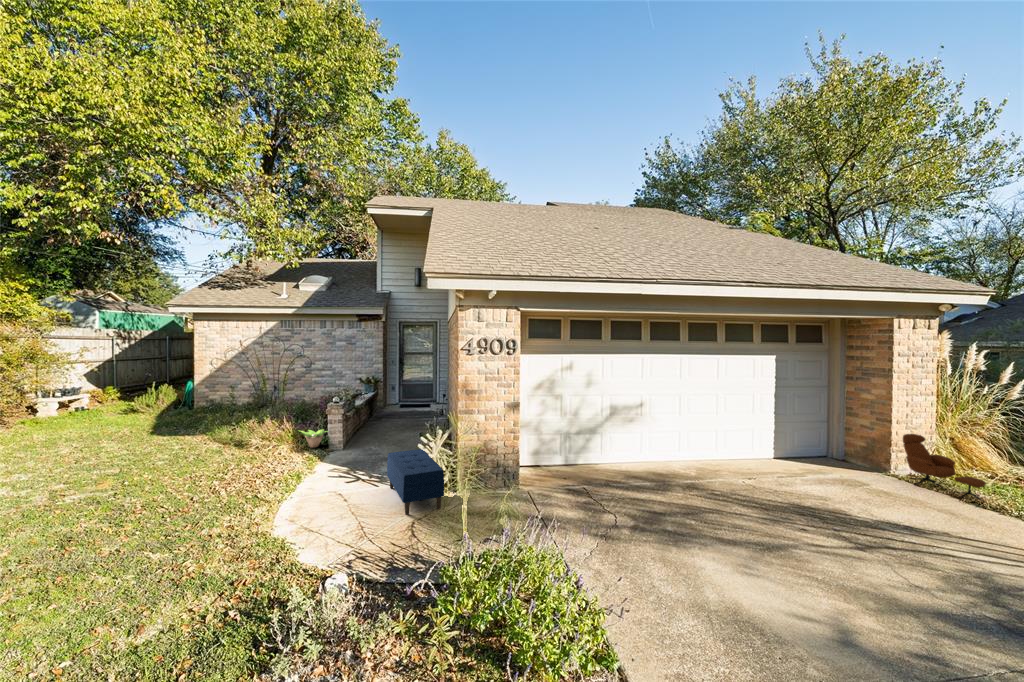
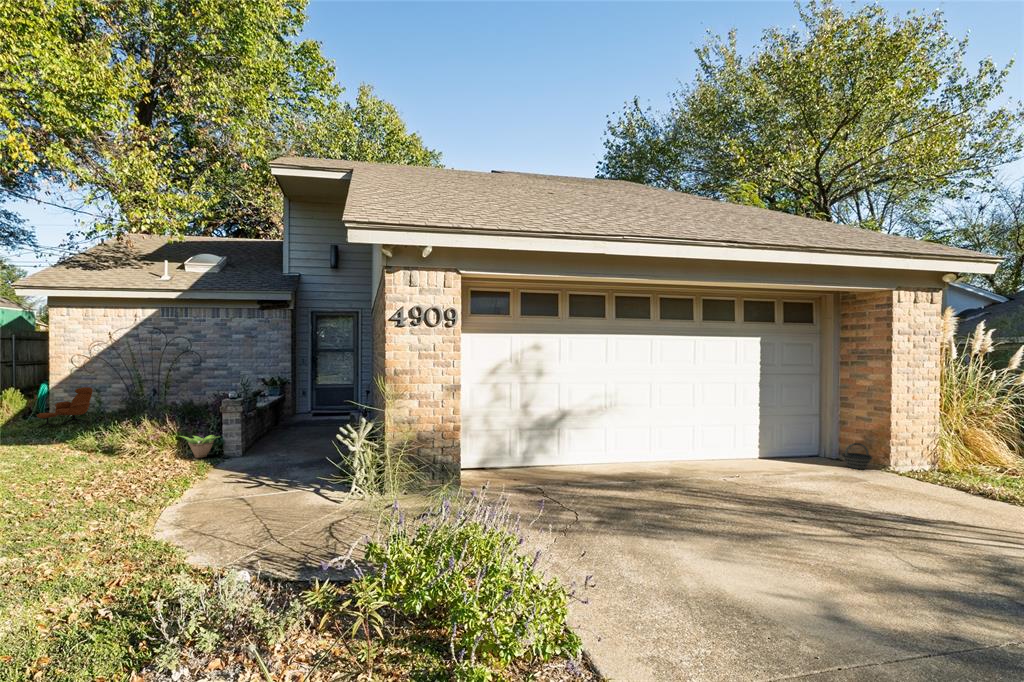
lounge chair: present [903,434,986,501] -> present [37,387,93,428]
bench: present [387,449,444,515] -> none [292,447,364,523]
bucket: none [844,450,872,473] -> present [842,443,872,470]

